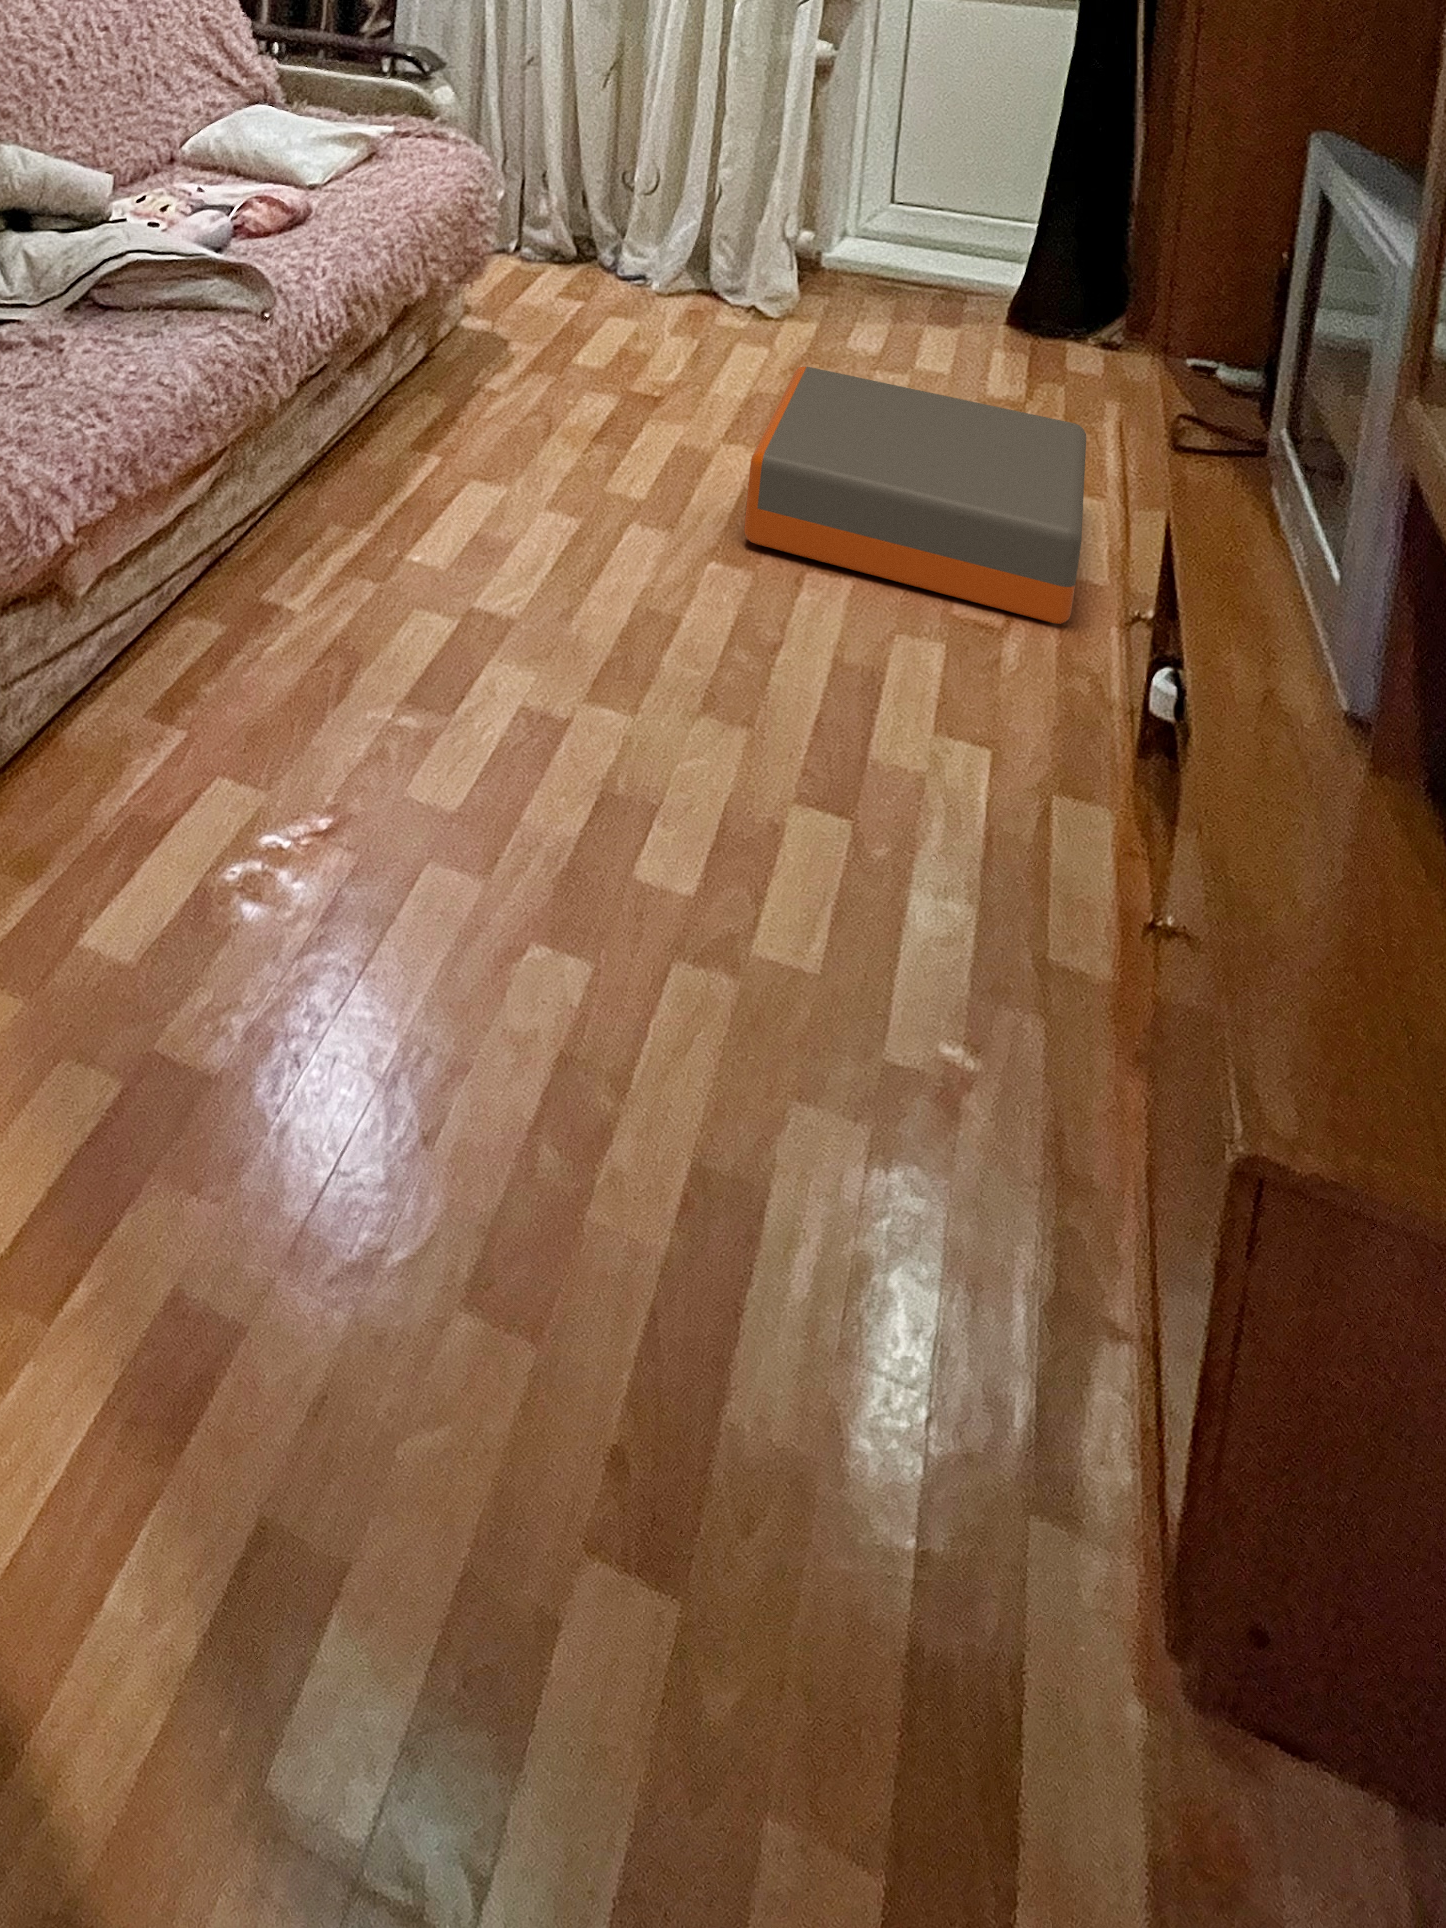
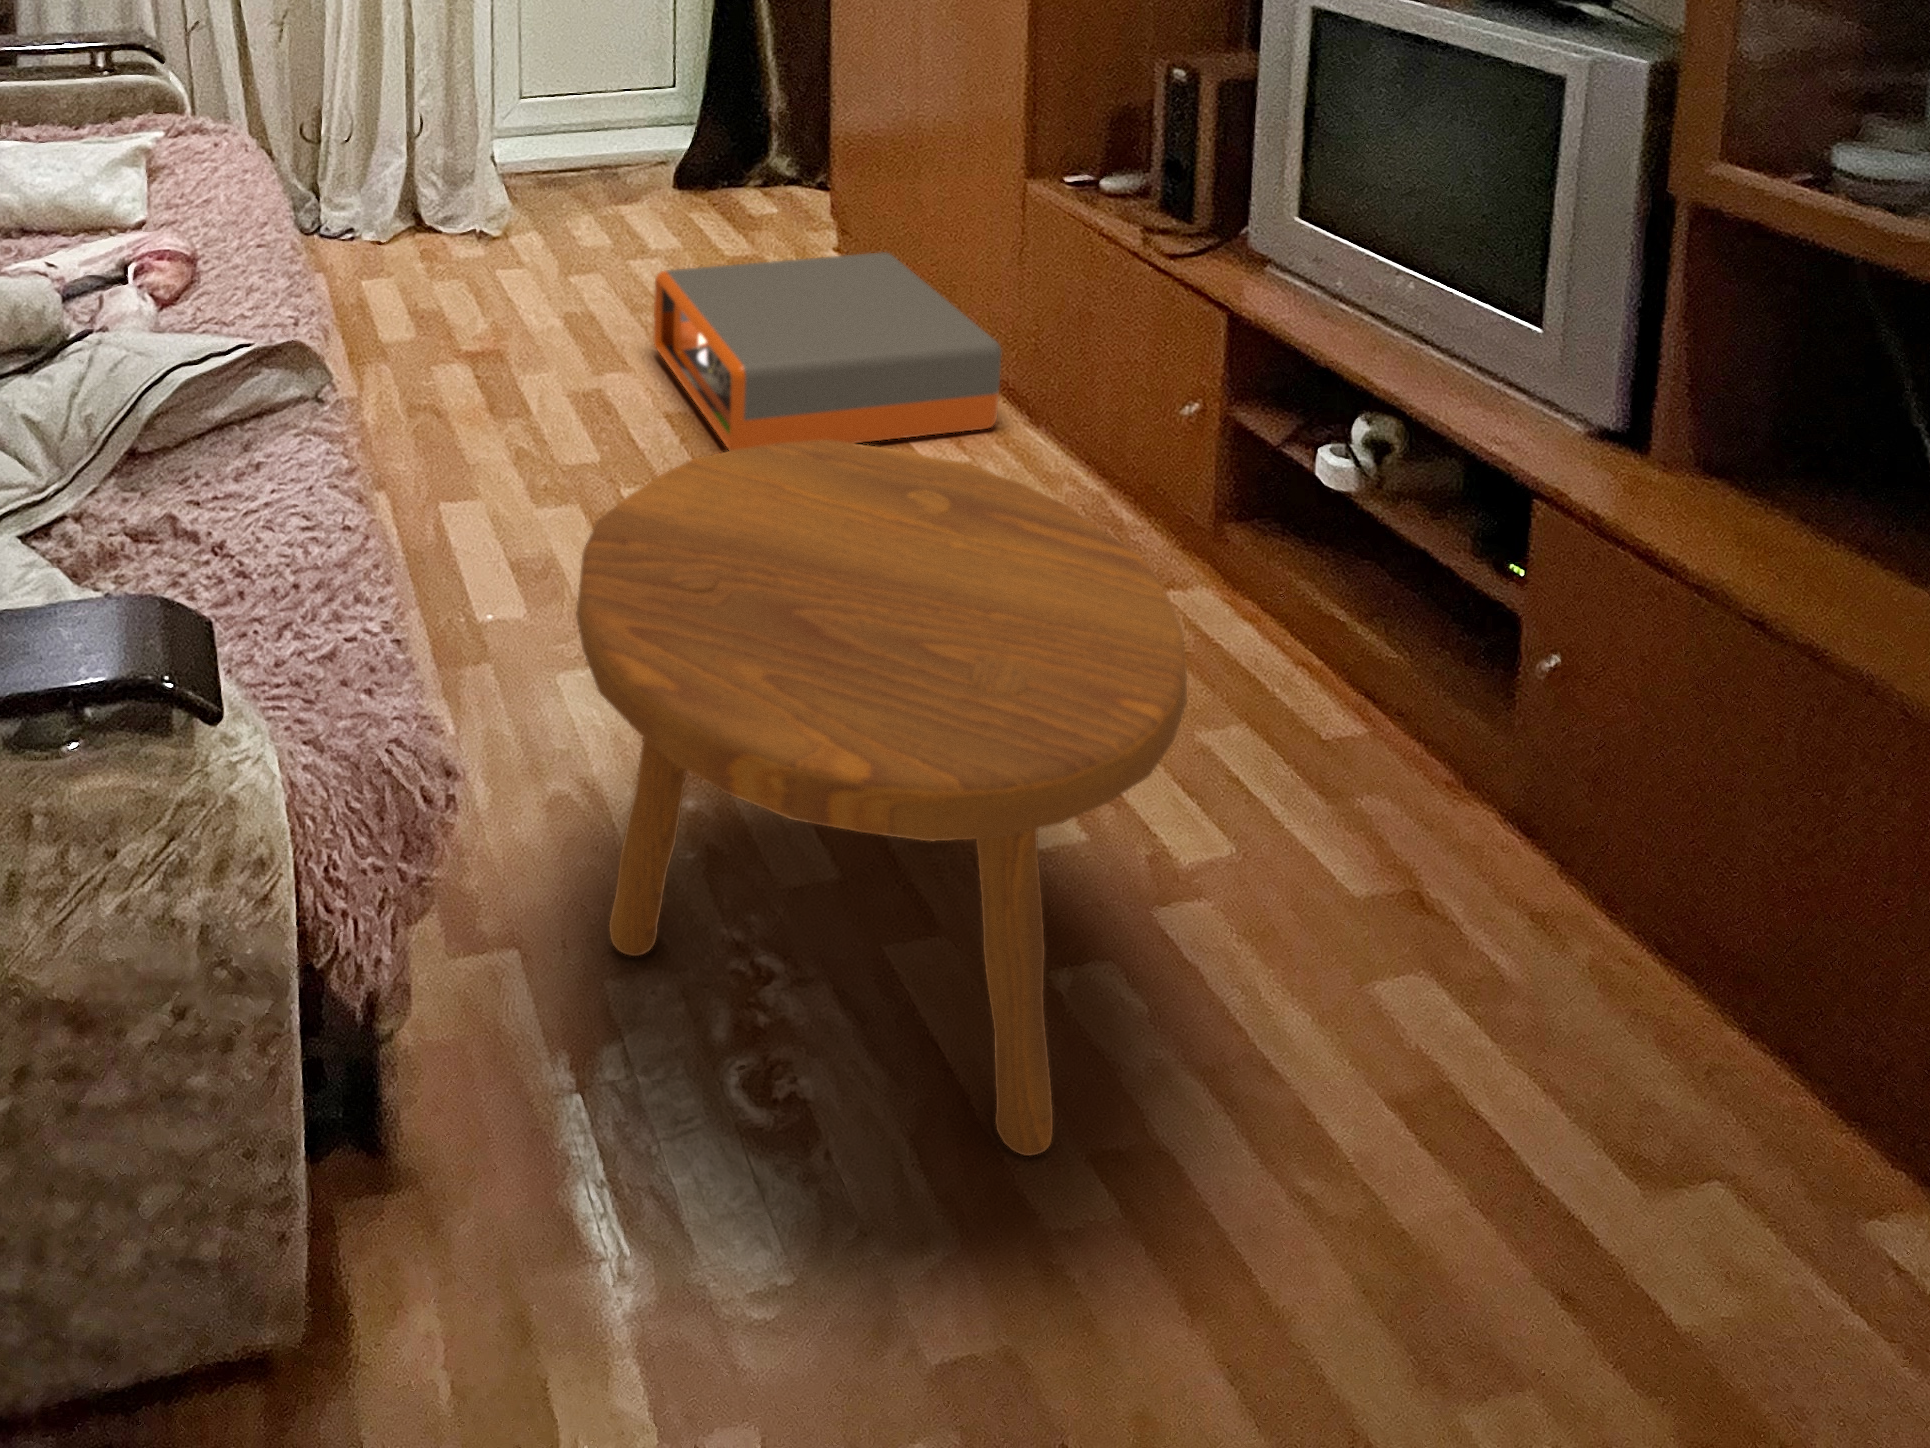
footstool: none [140,429,651,1023] -> present [576,440,1187,1156]

